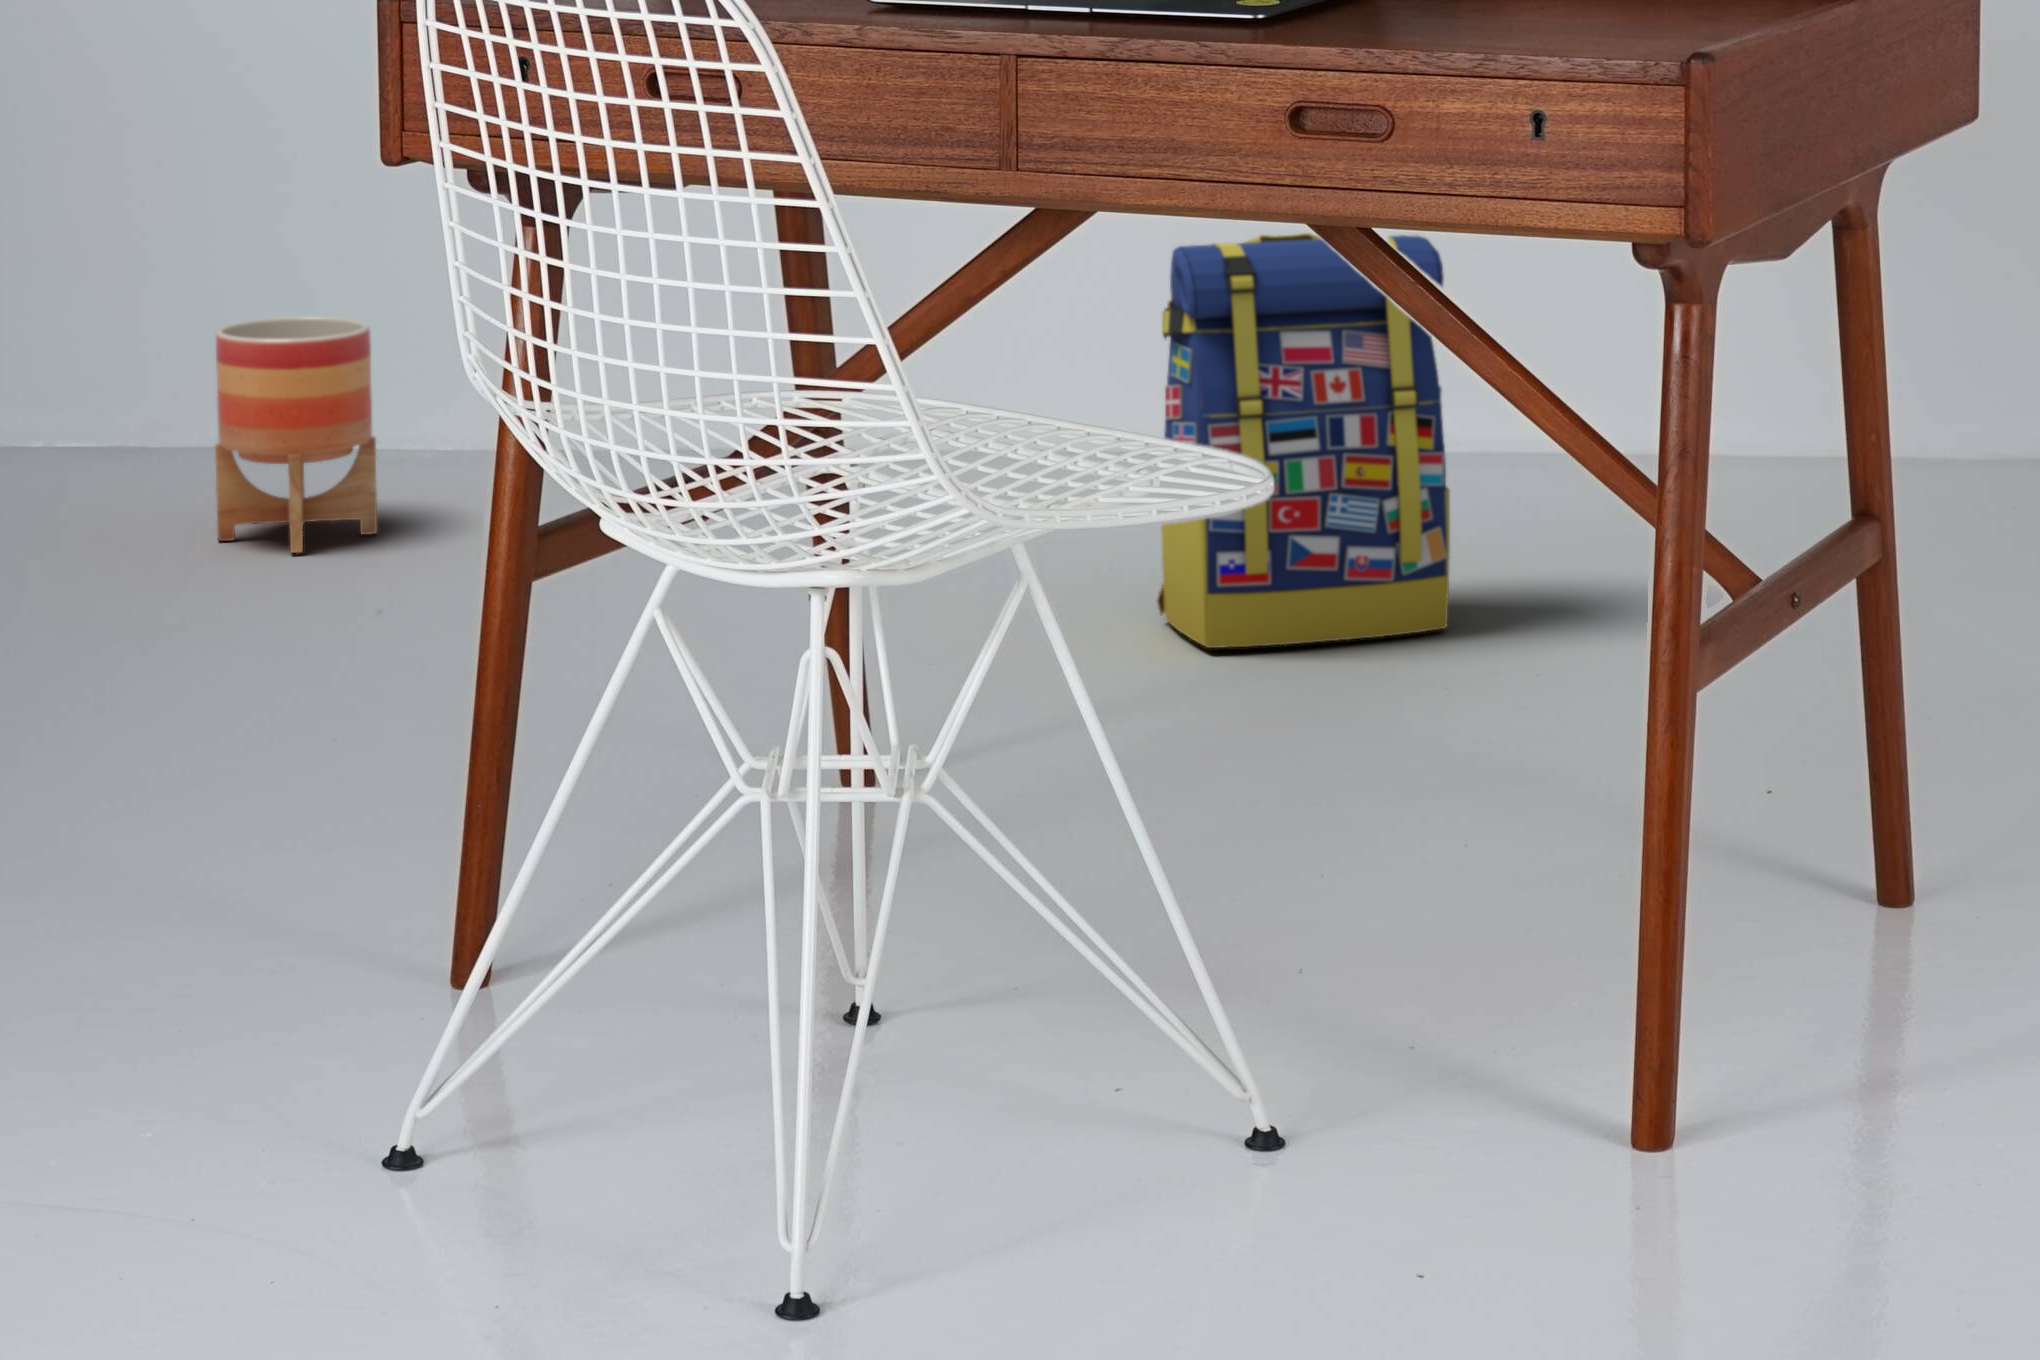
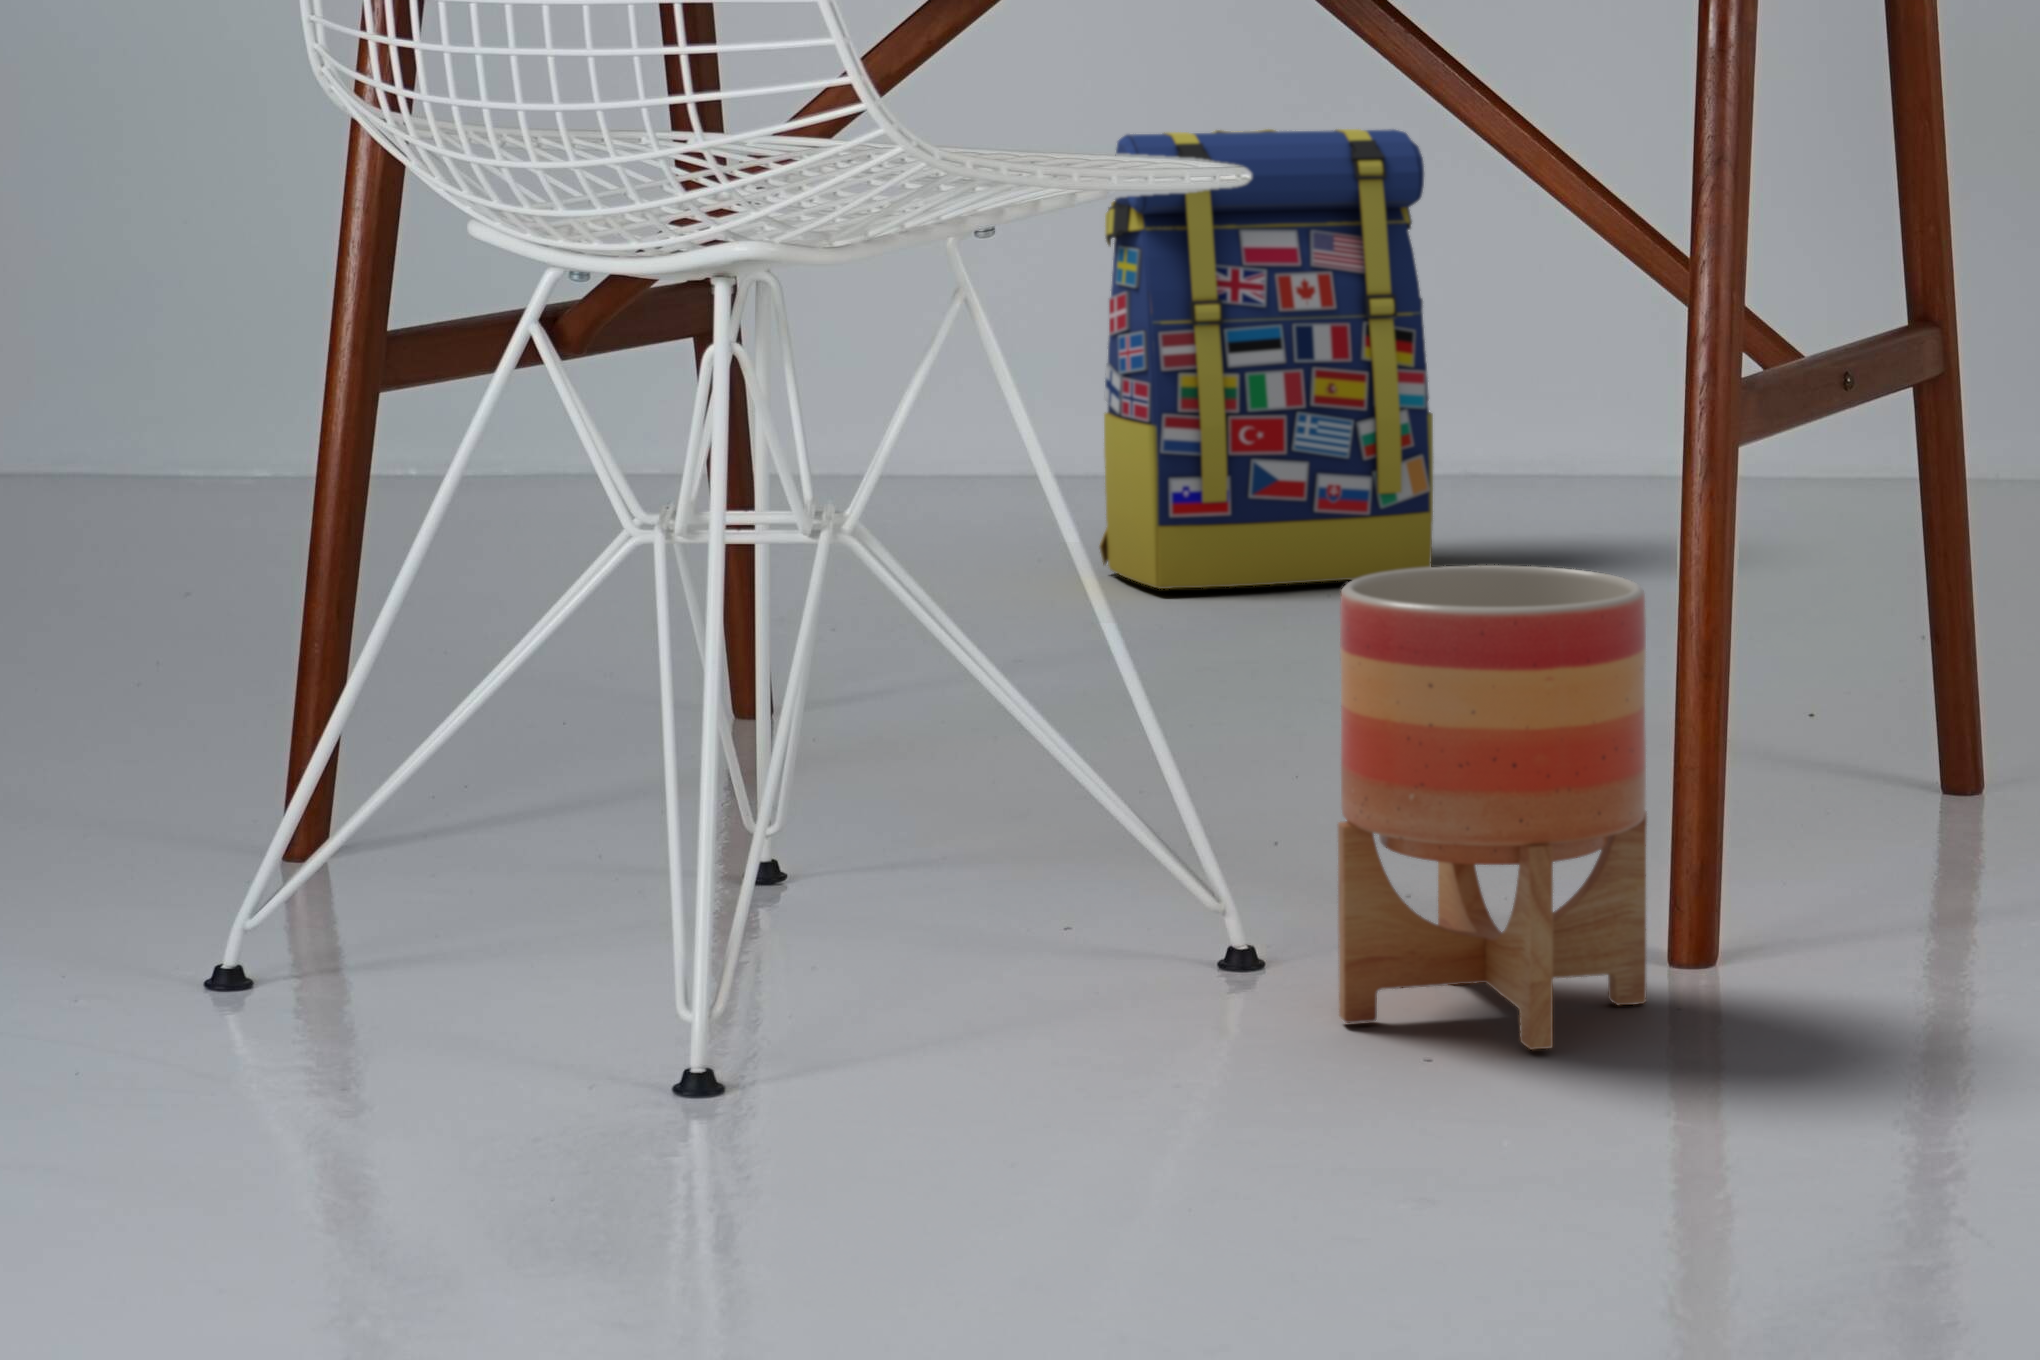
planter: present [215,317,377,553] -> present [1338,565,1647,1050]

